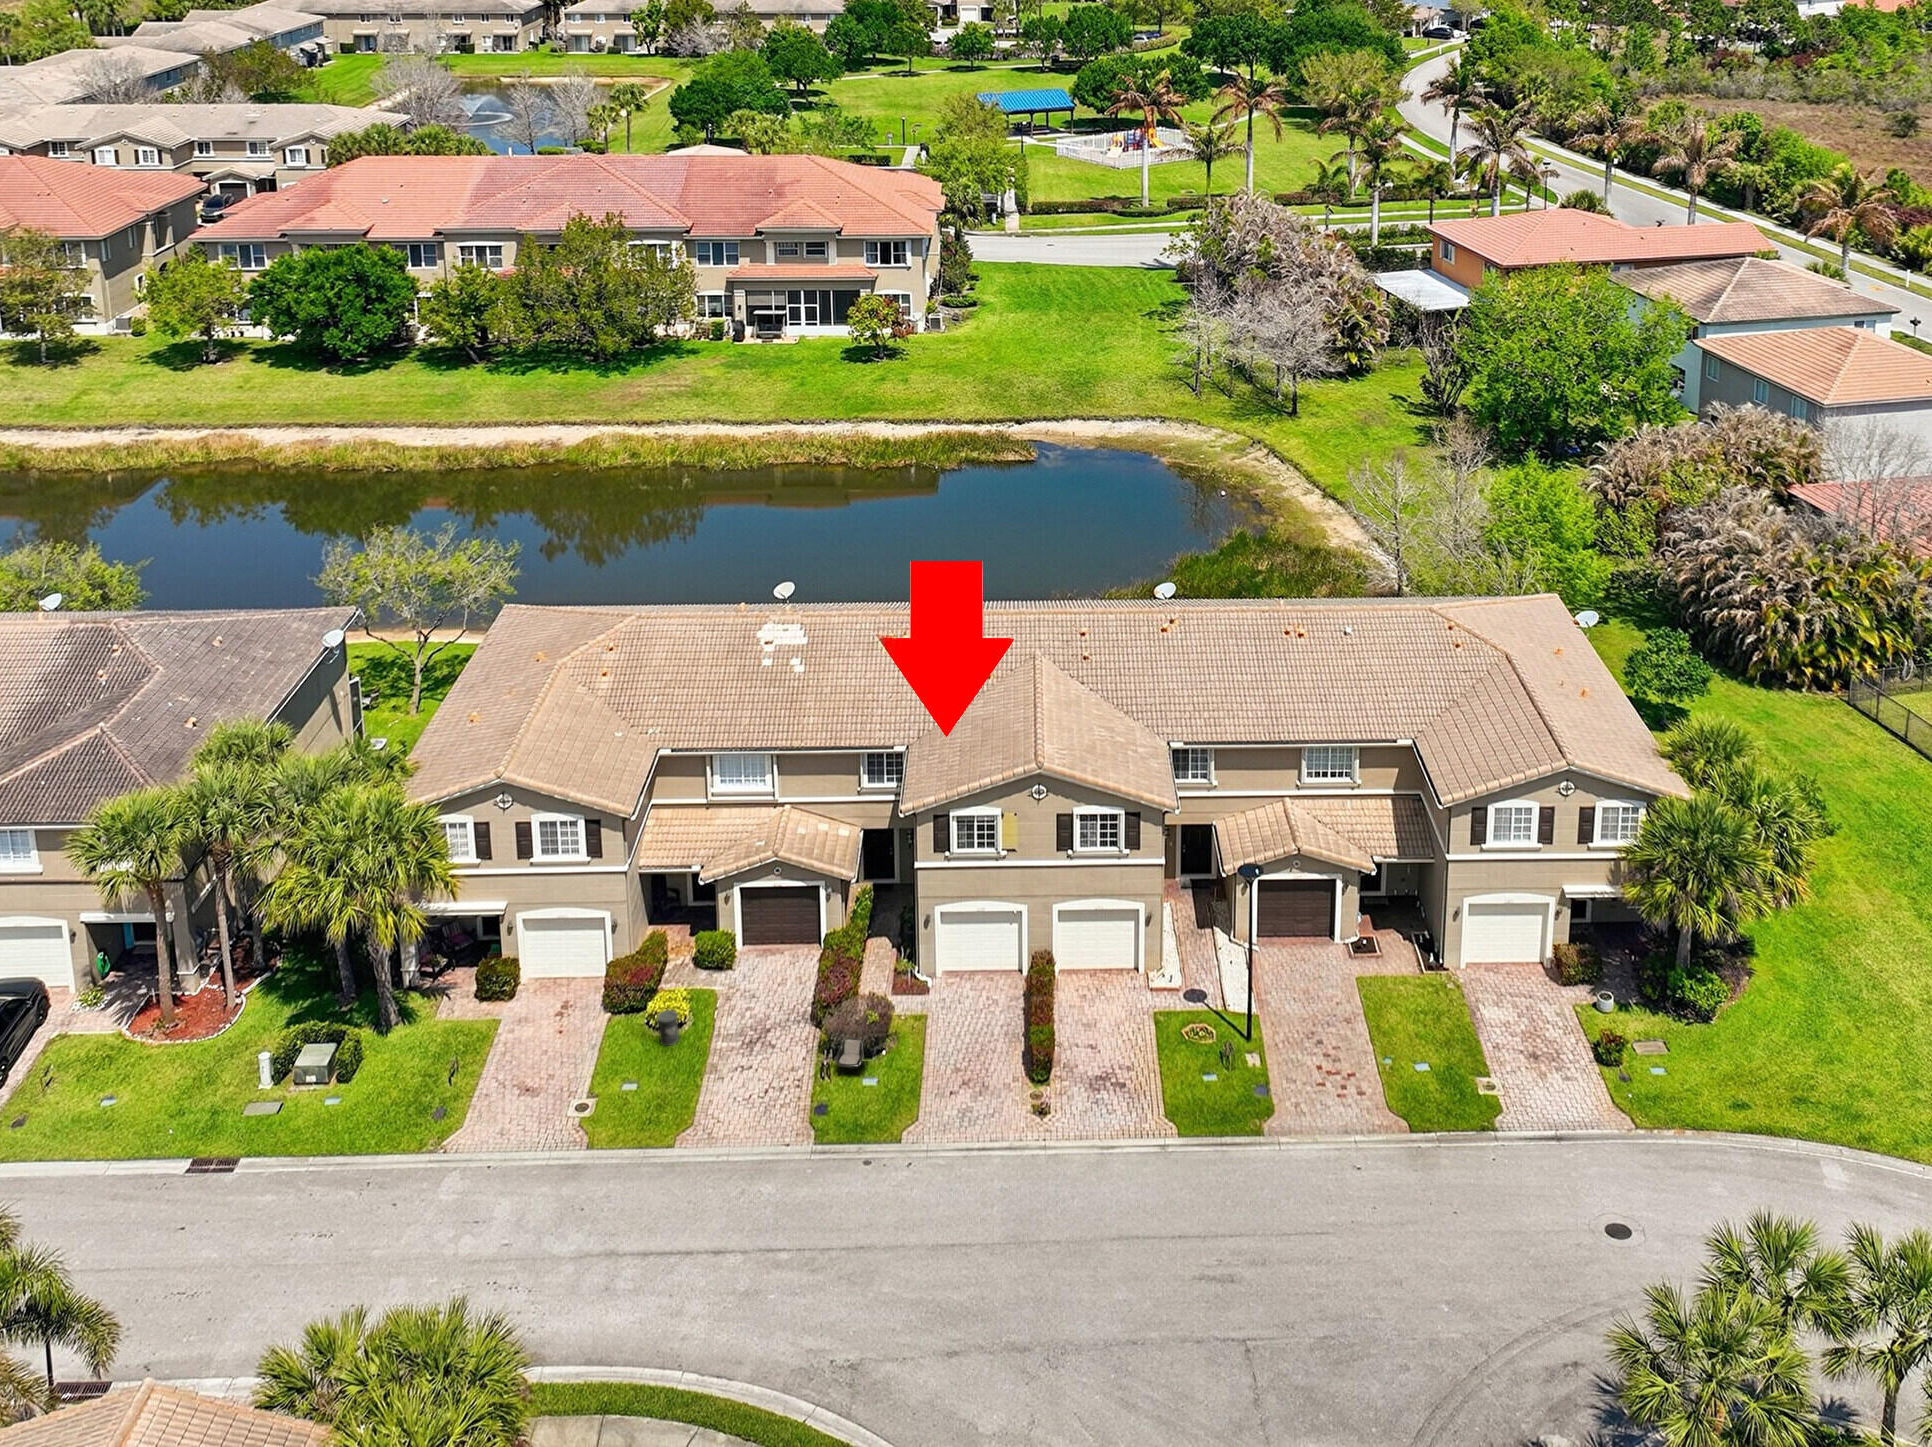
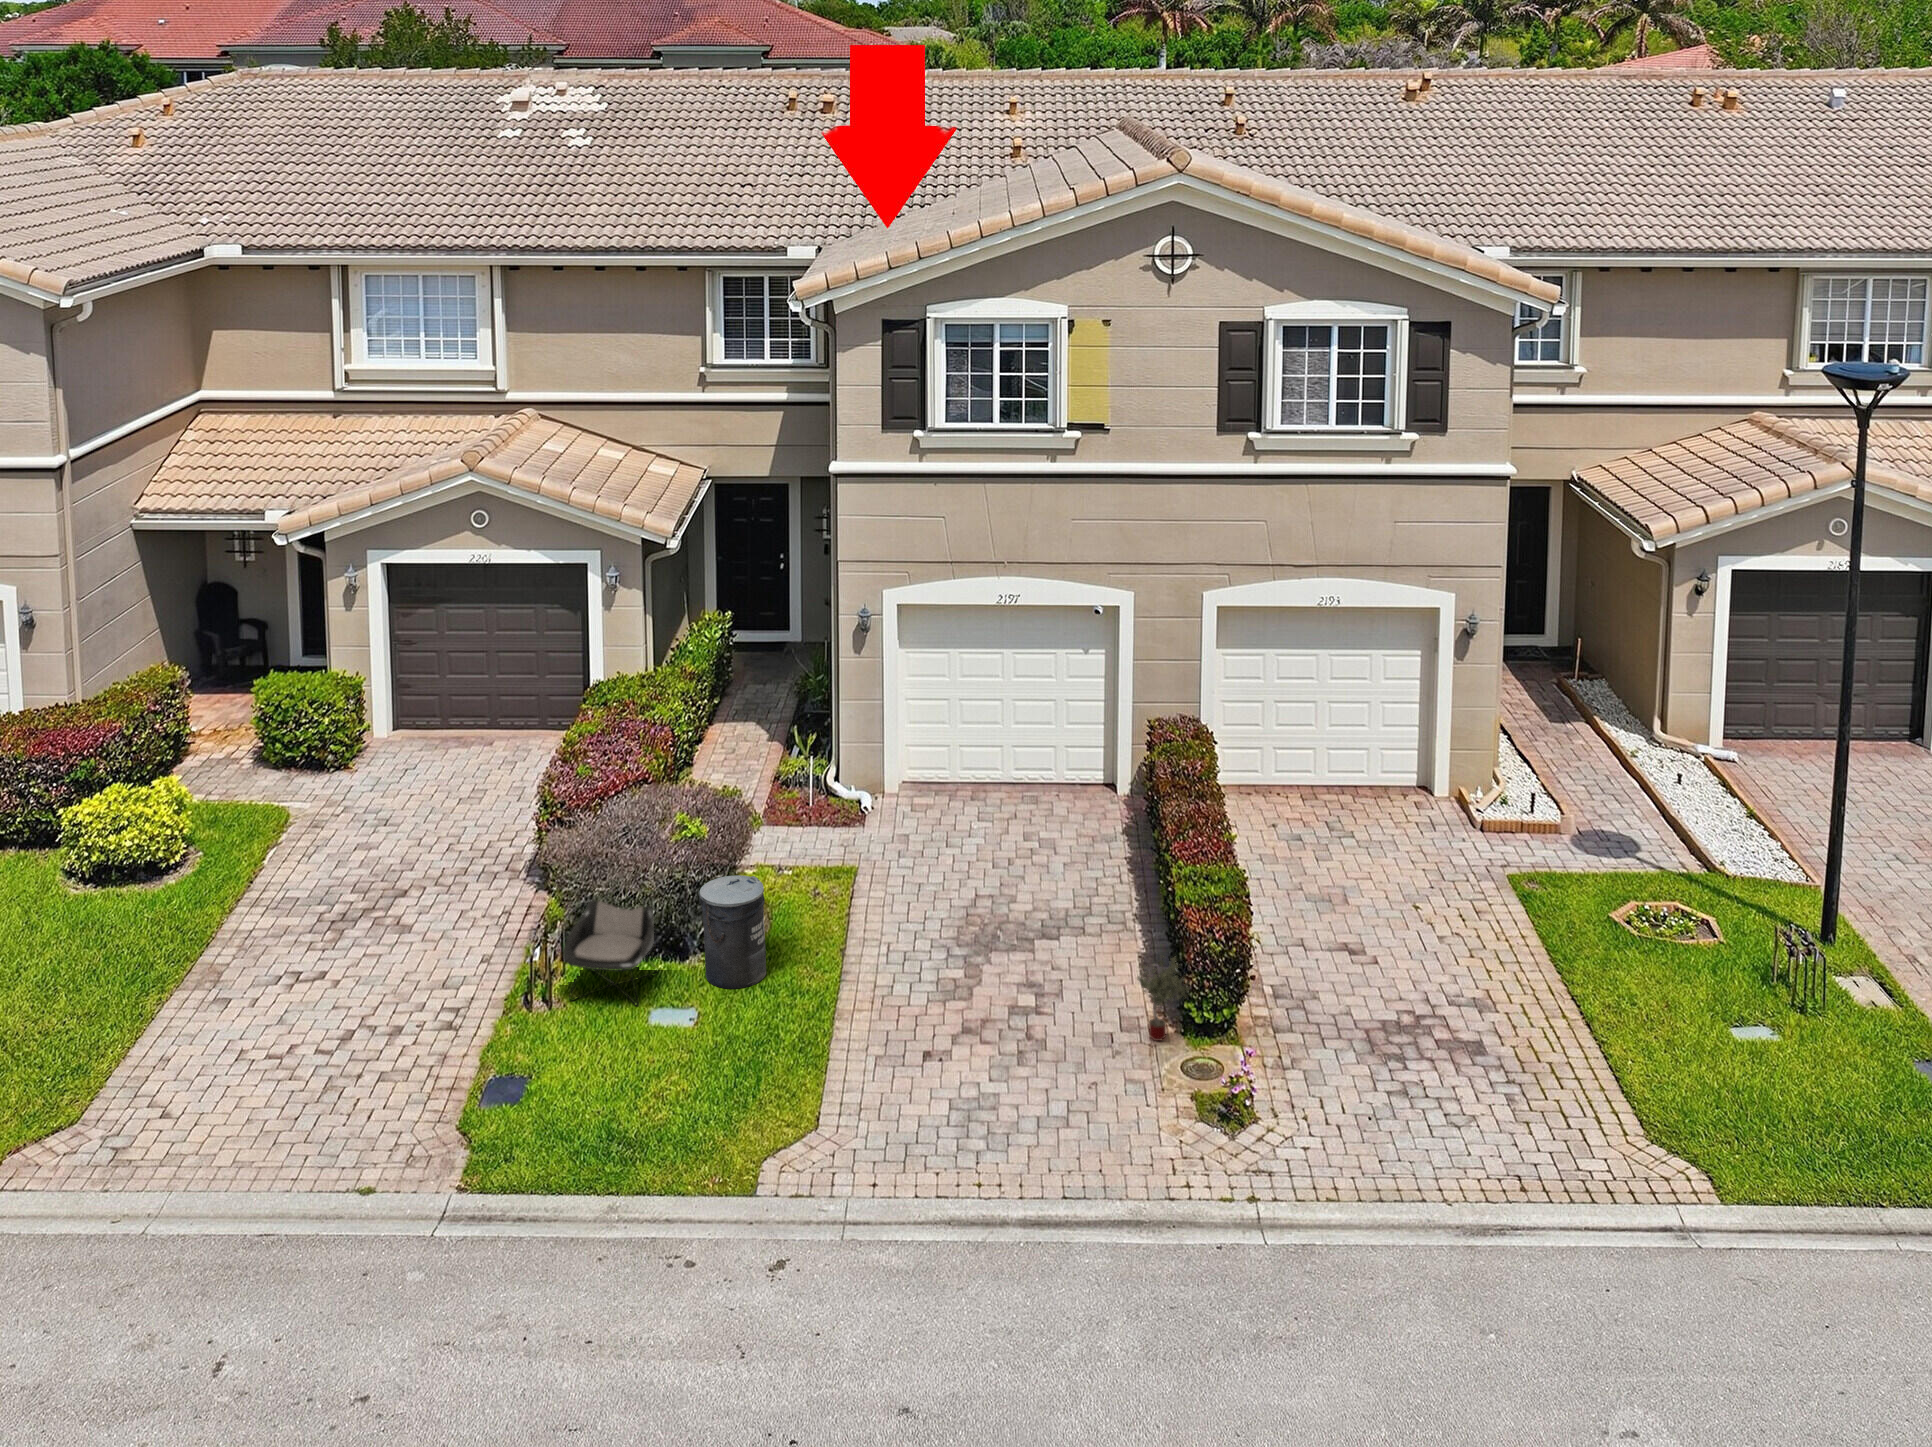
trash can: present [657,1010,679,1046] -> present [699,875,766,989]
potted tree: none [1014,1060,1030,1085] -> present [1138,956,1190,1041]

